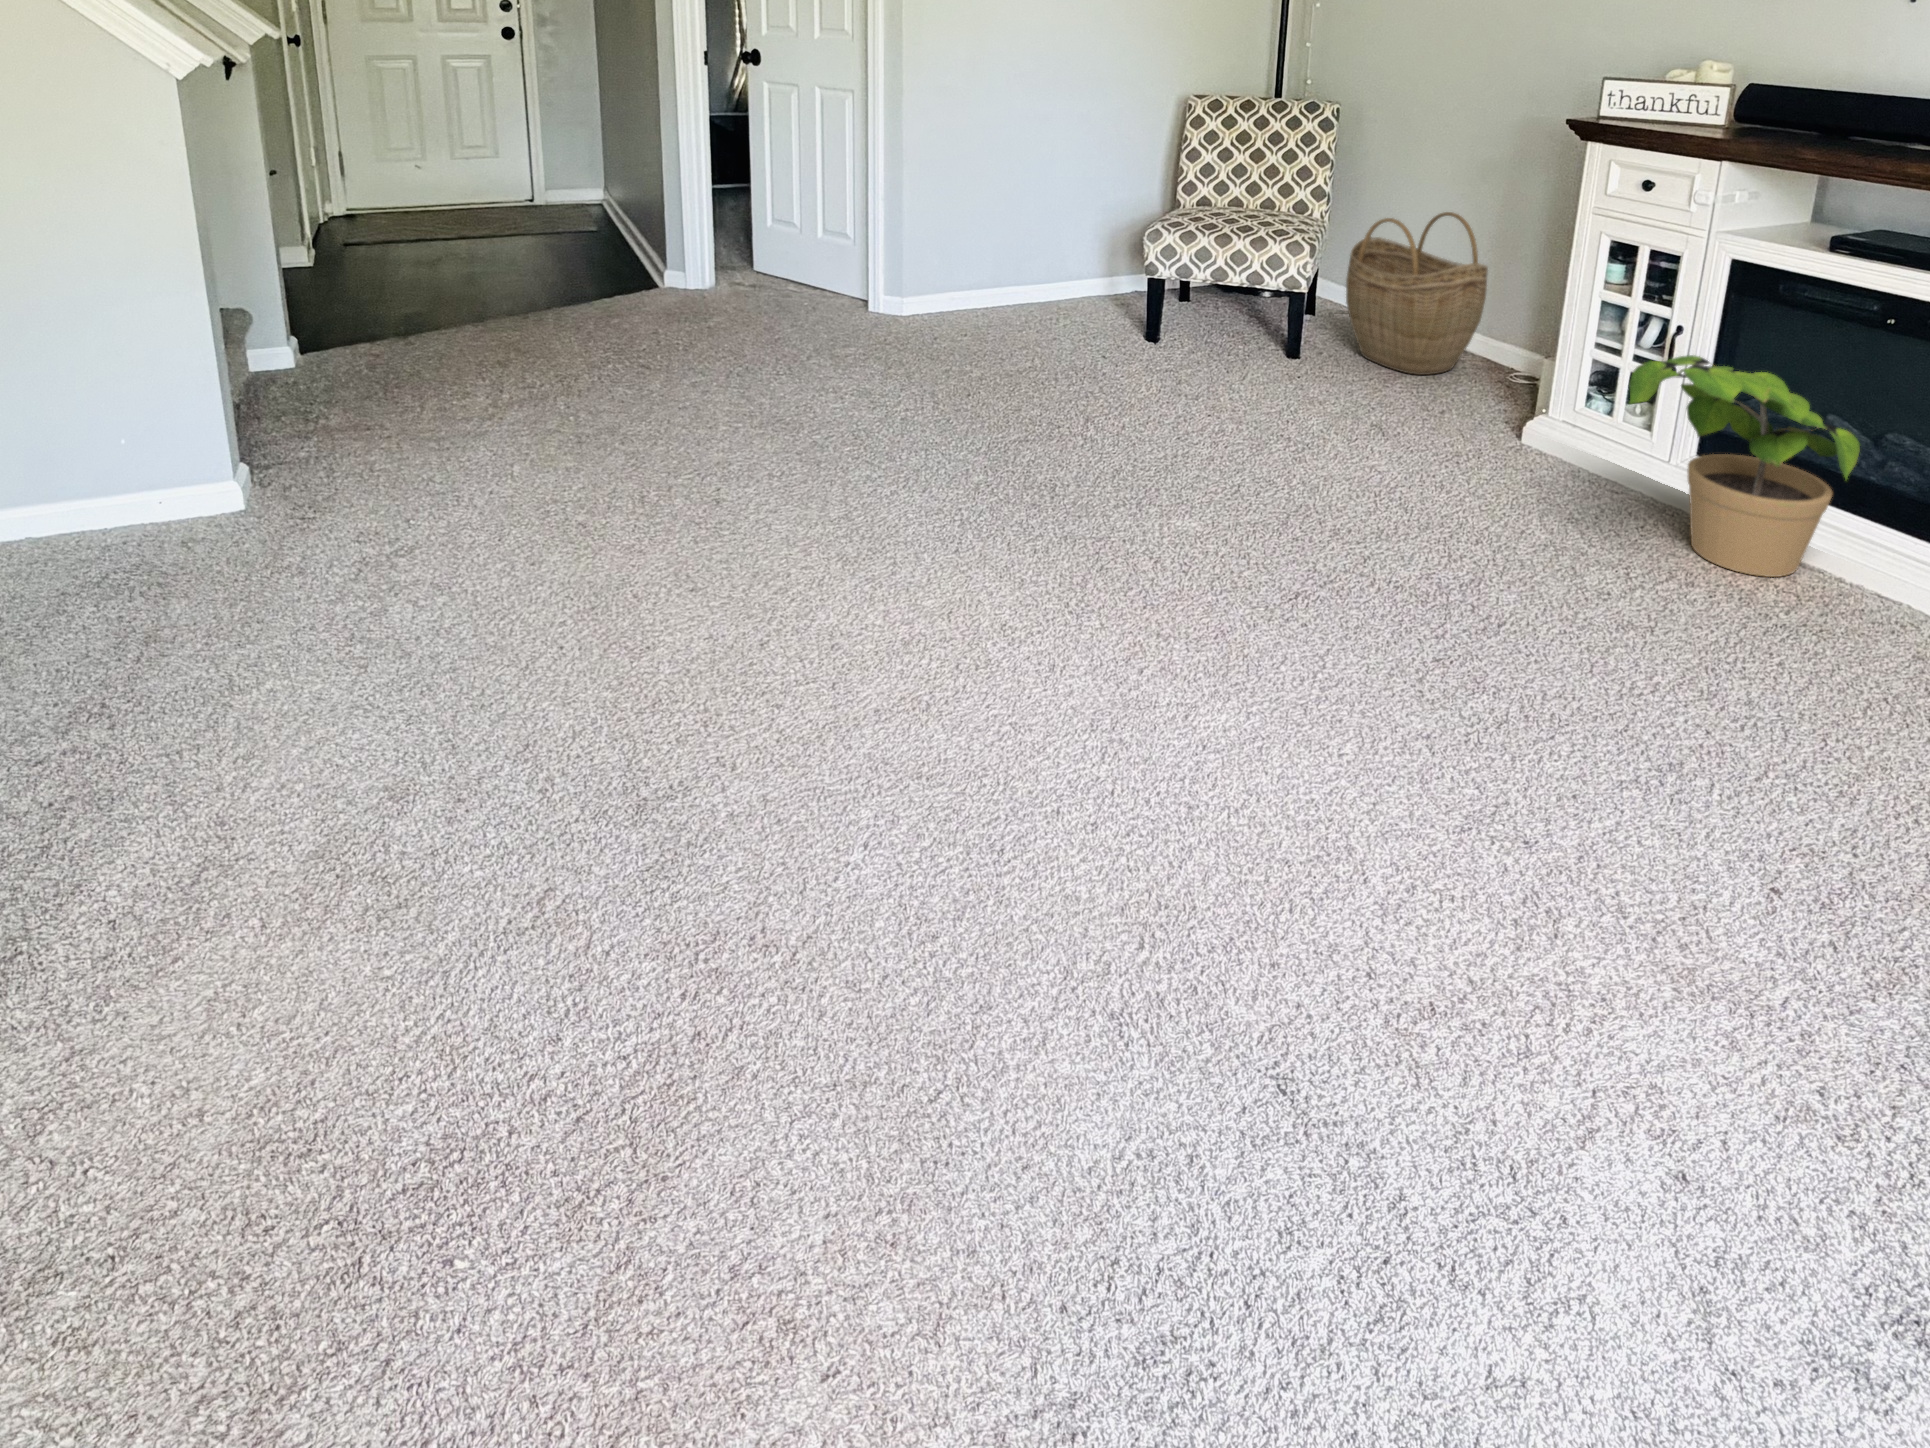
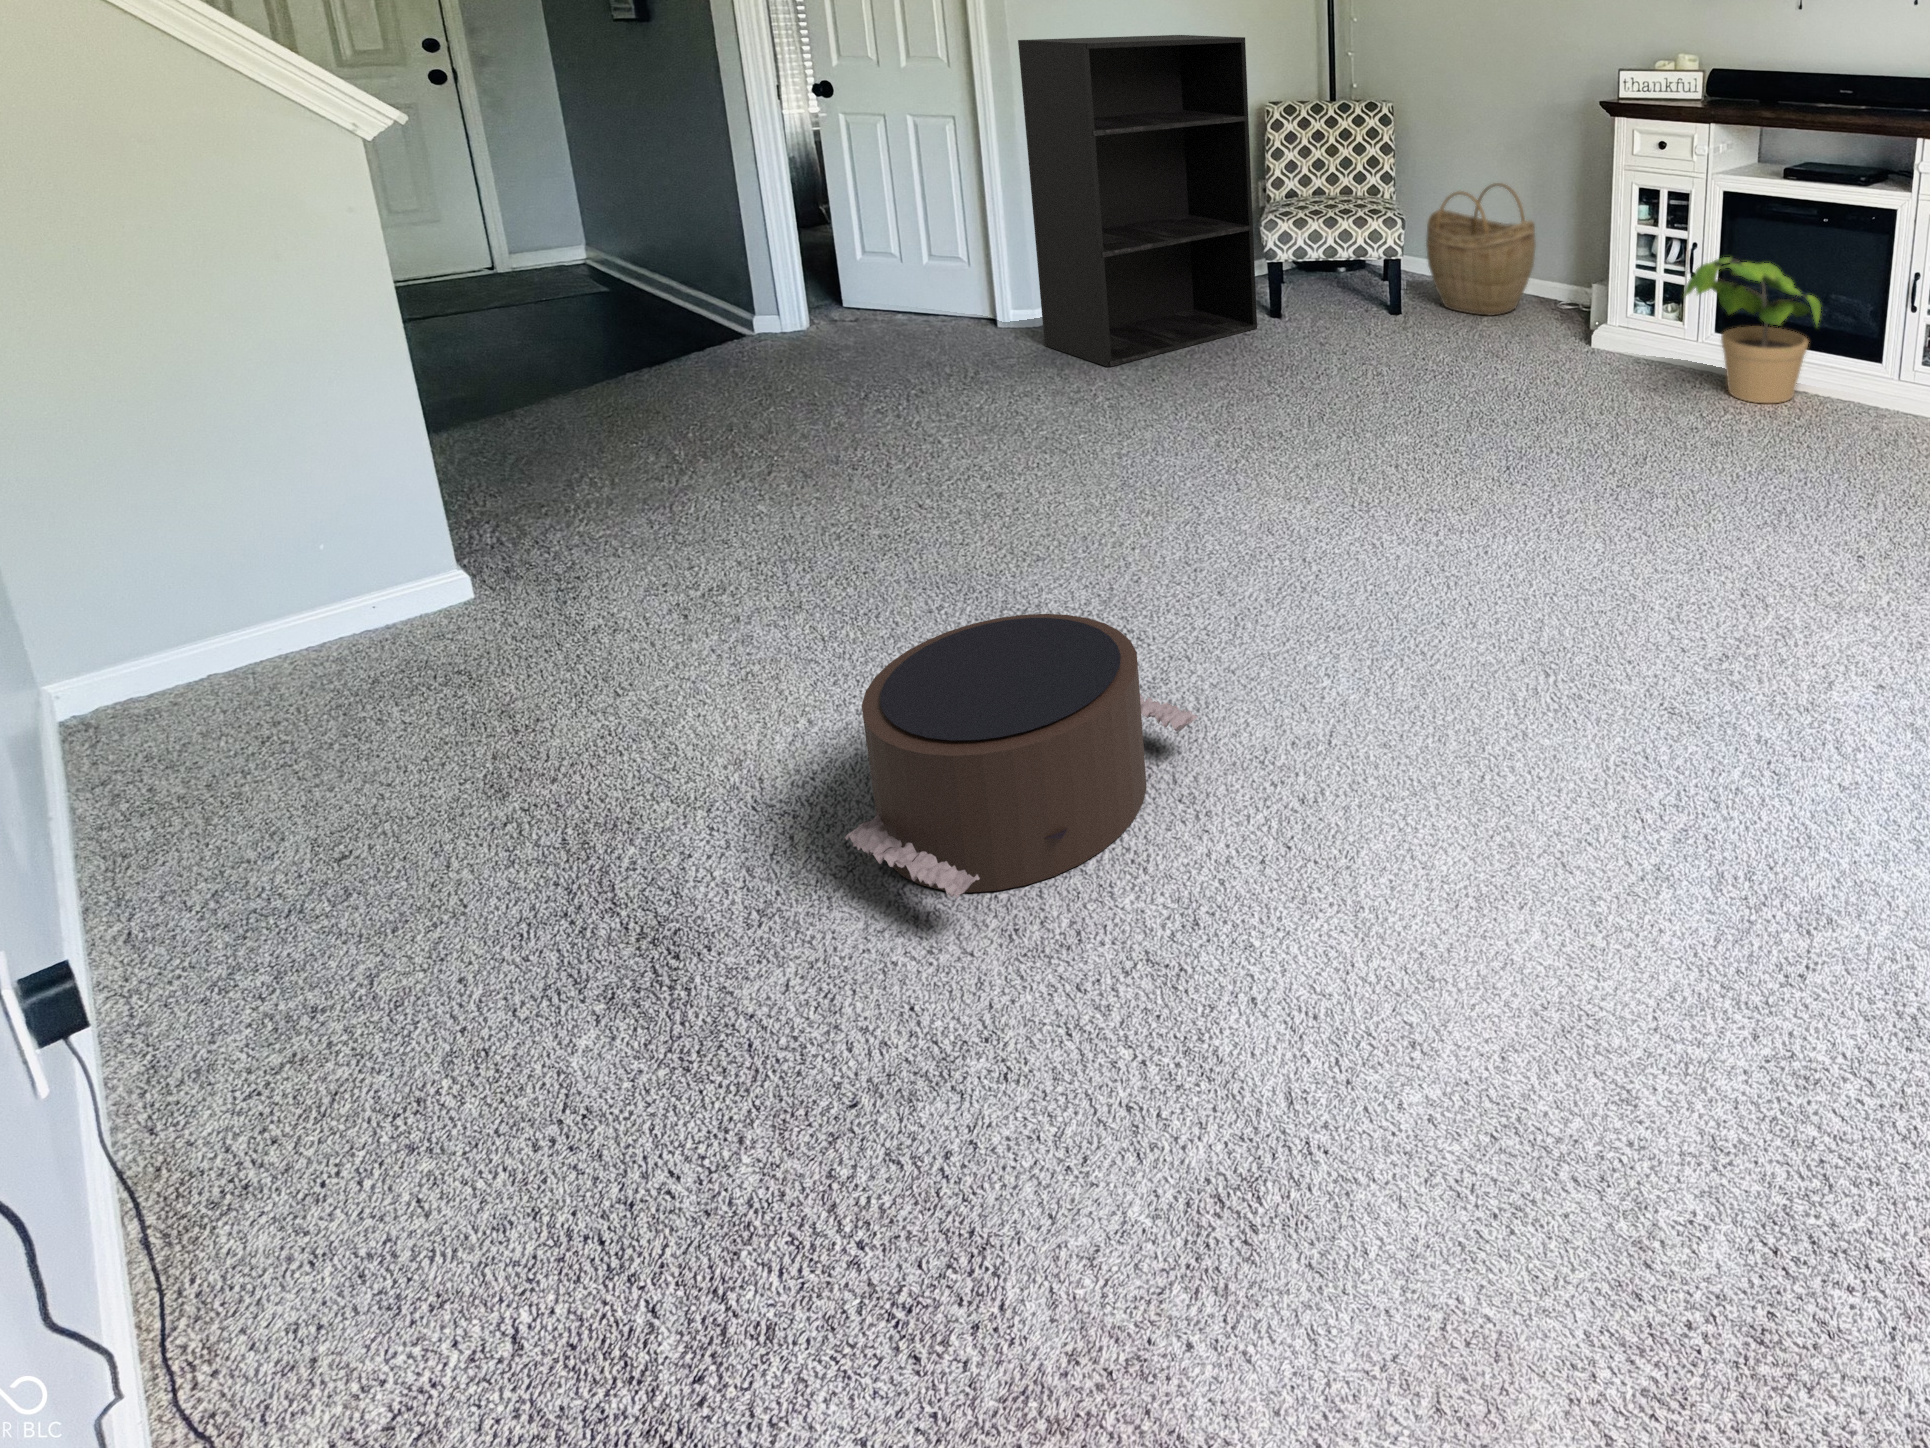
bookshelf: none [904,15,1144,368] -> present [1018,35,1257,367]
pouf: none [209,668,648,1025] -> present [845,614,1198,897]

